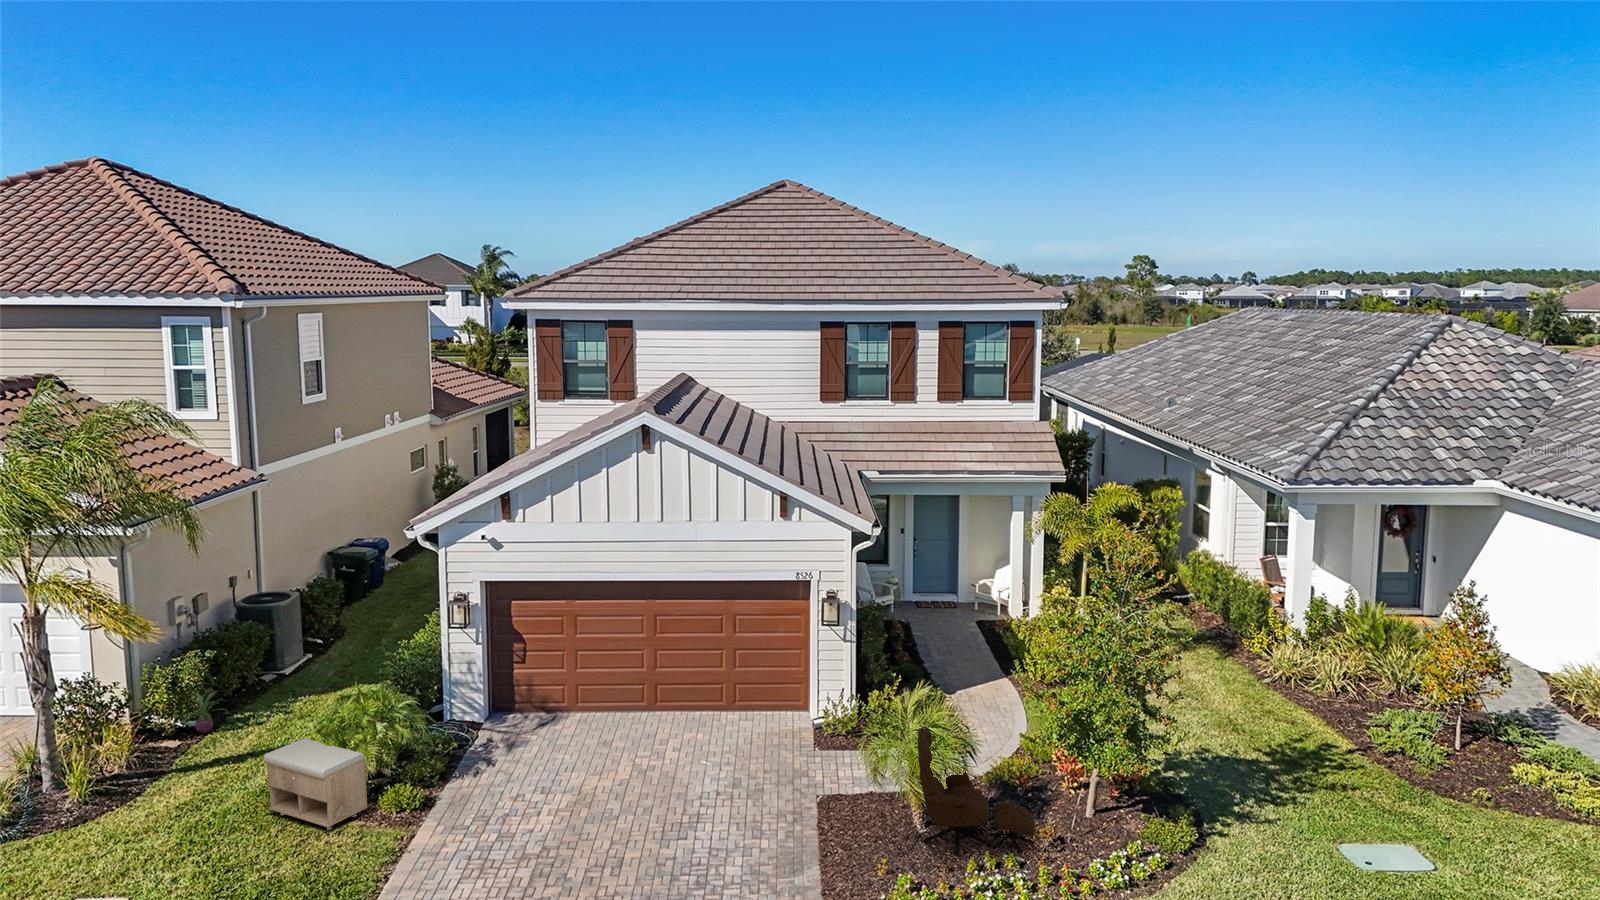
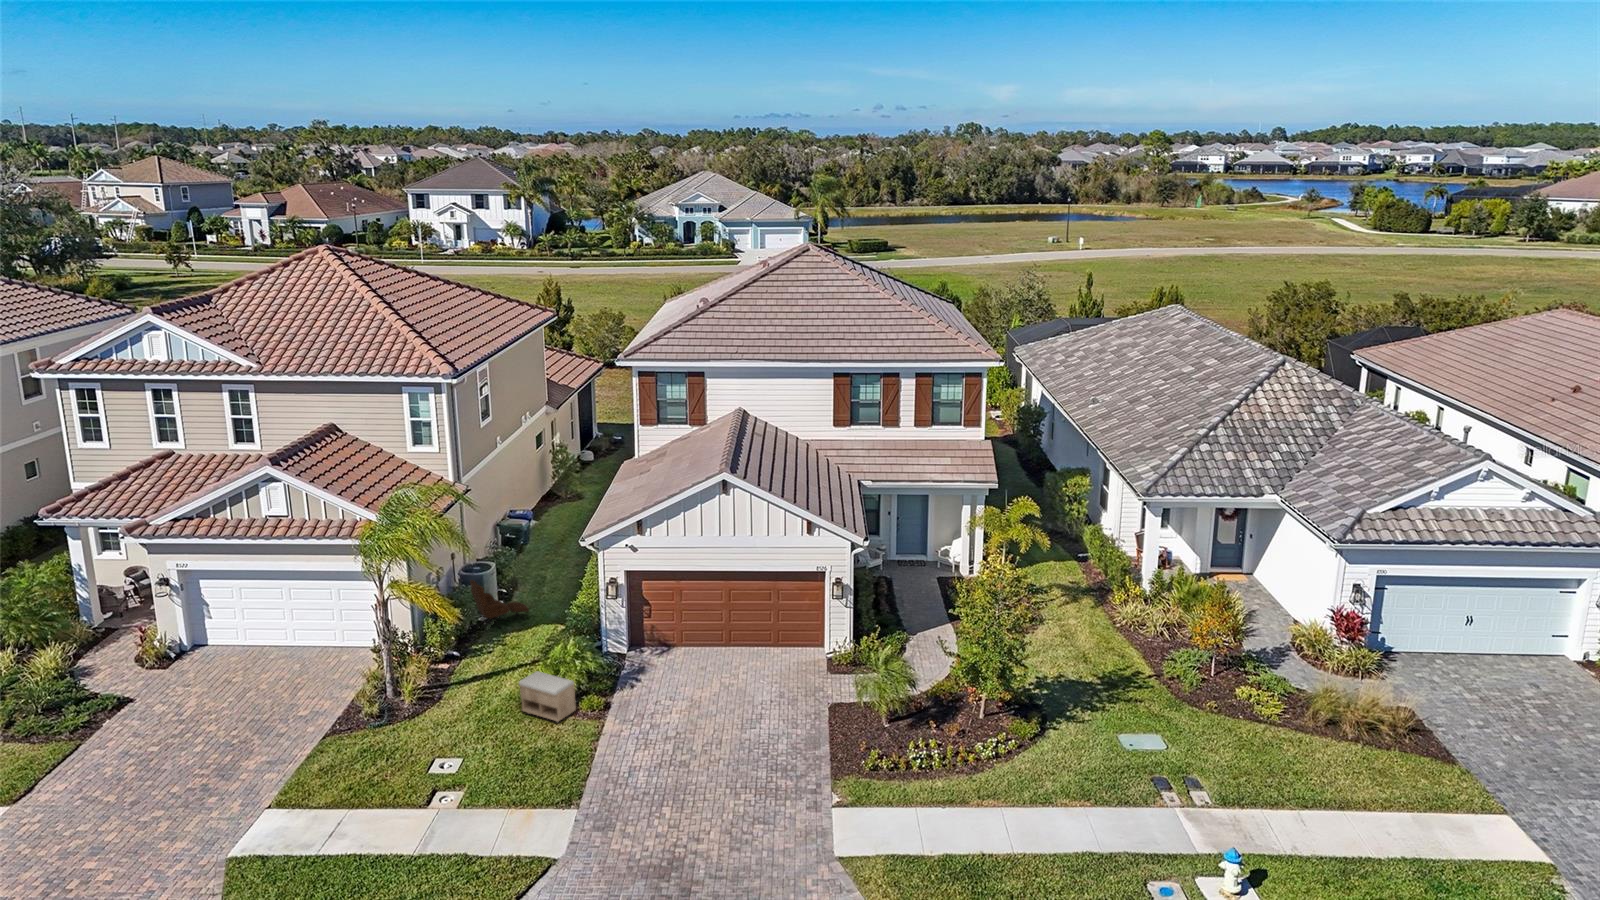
decorative plant: present [187,691,216,733] -> none [444,634,476,661]
lounge chair: present [918,728,1035,856] -> present [470,580,529,628]

